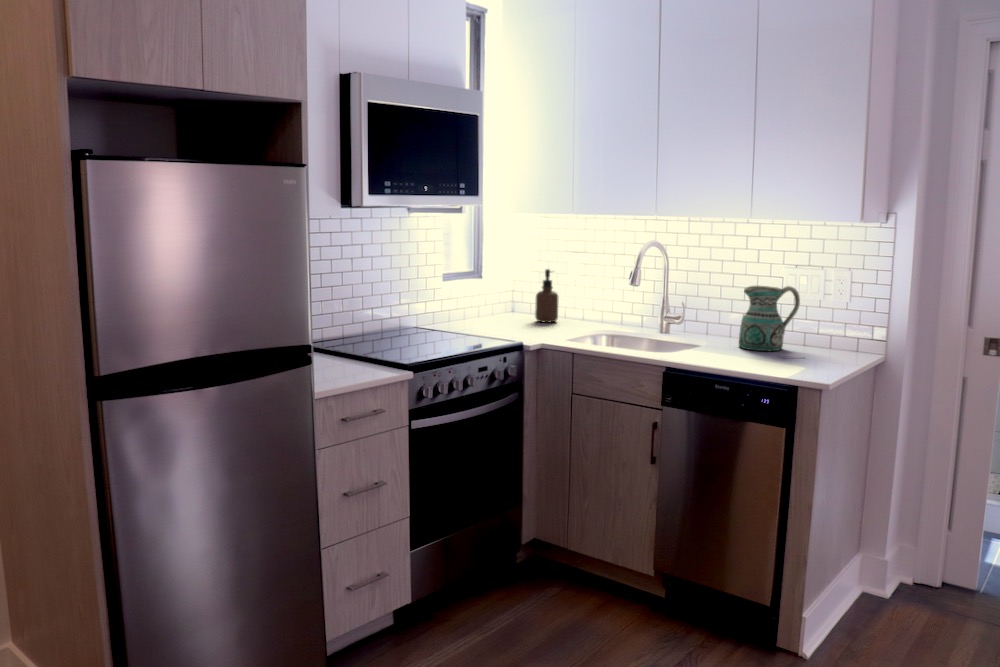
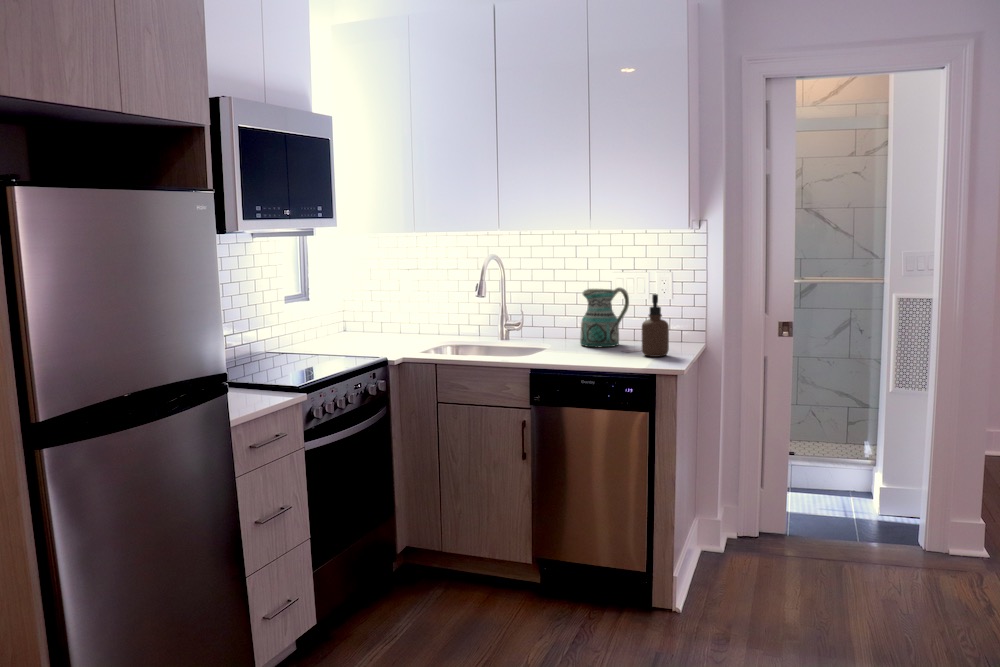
soap dispenser: present [535,269,558,323] -> present [642,294,669,357]

